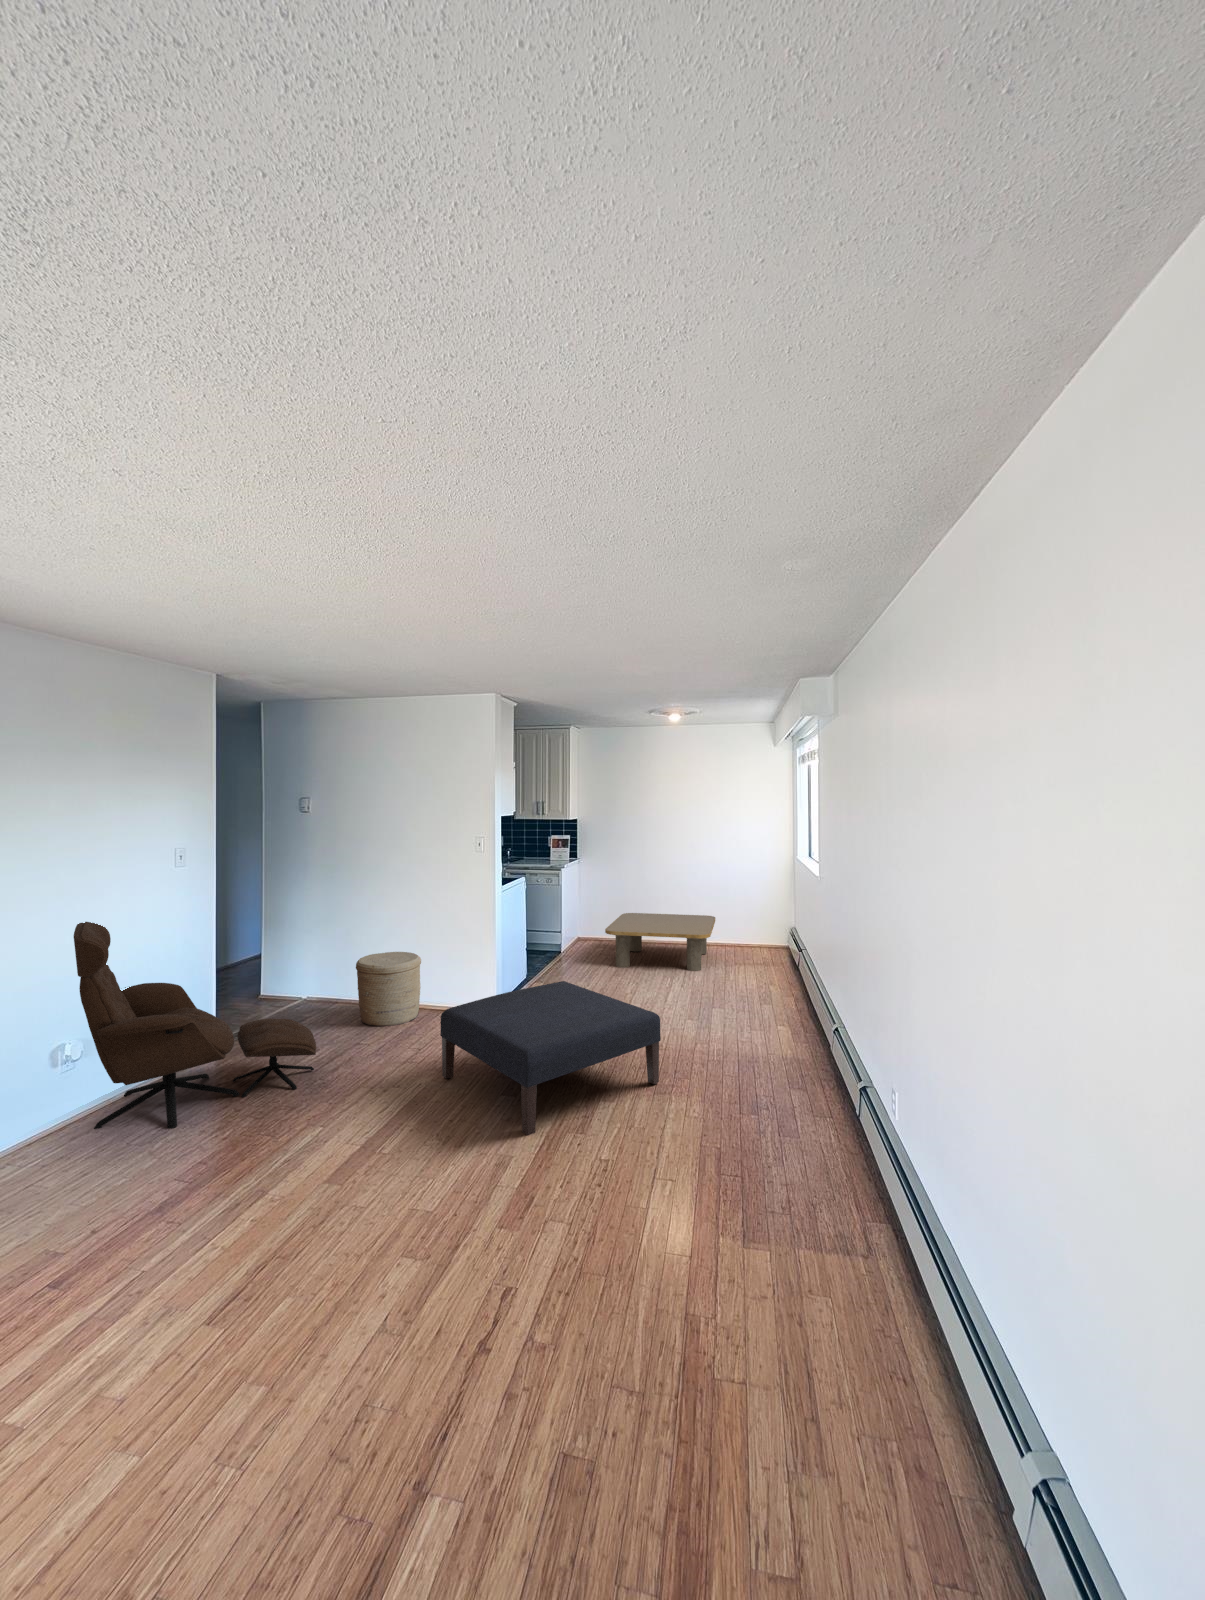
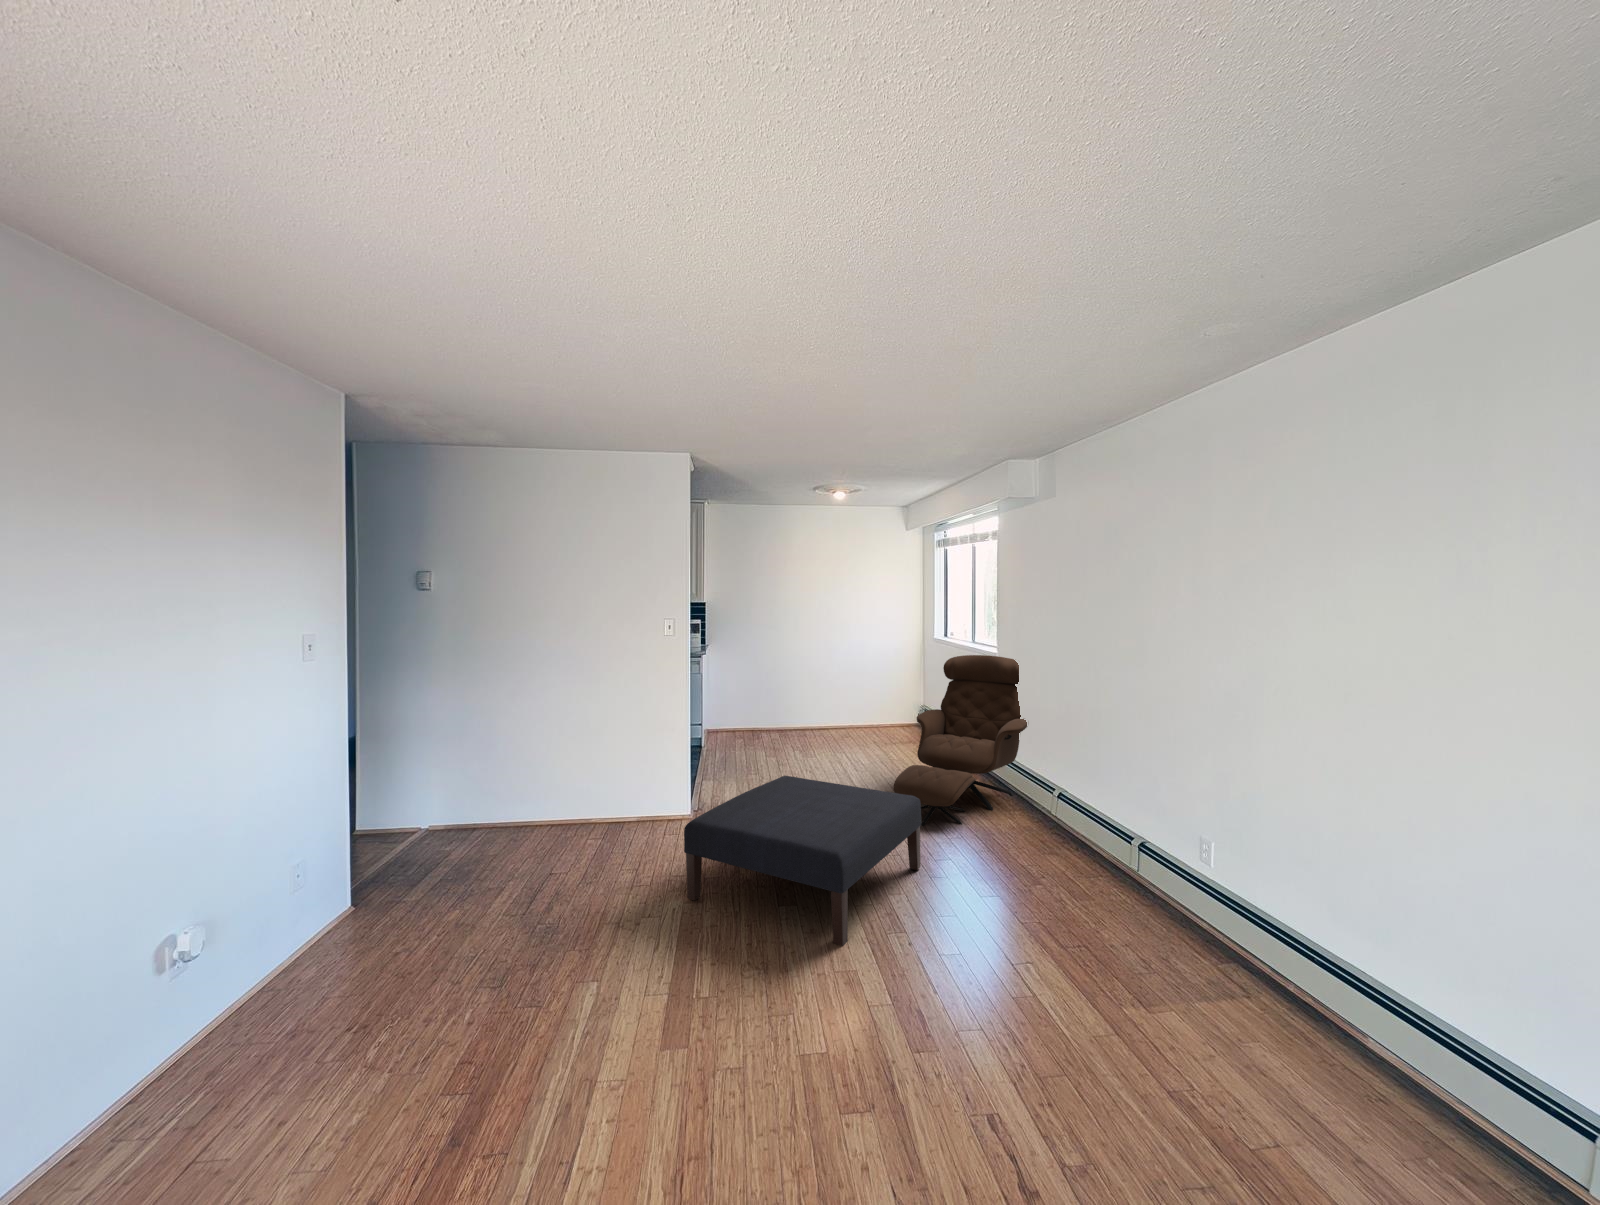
coffee table: present [605,913,715,971] -> none [752,698,861,759]
lounge chair: present [74,922,316,1129] -> present [893,655,1027,826]
woven basket: present [356,952,421,1026] -> none [516,764,594,855]

